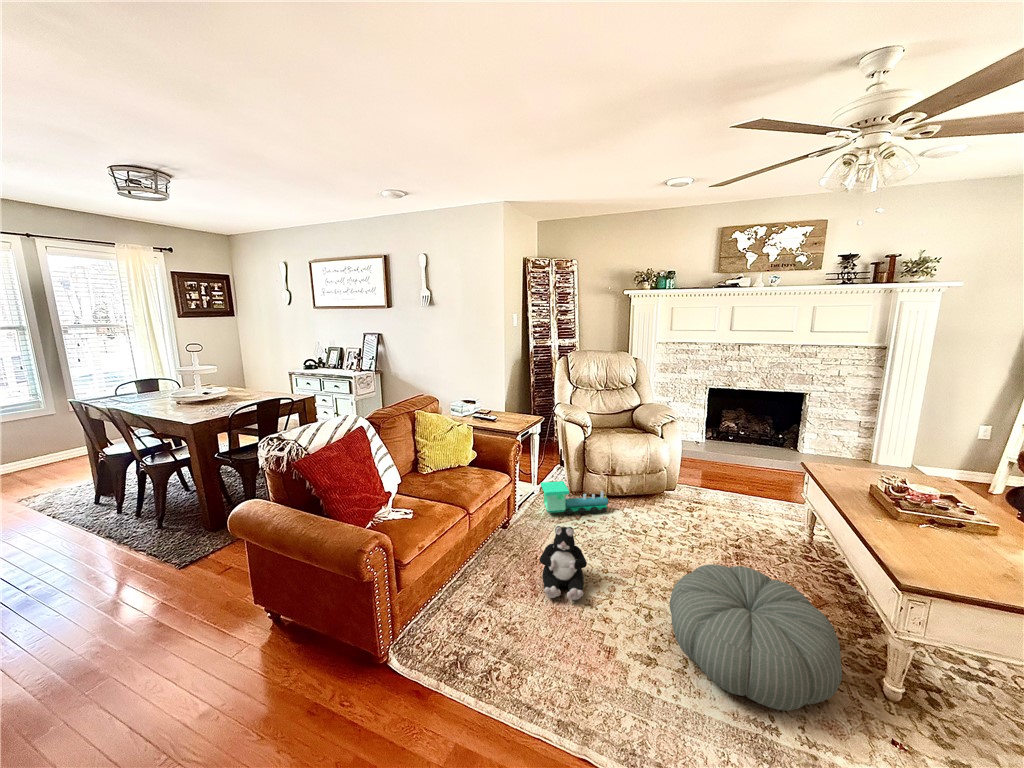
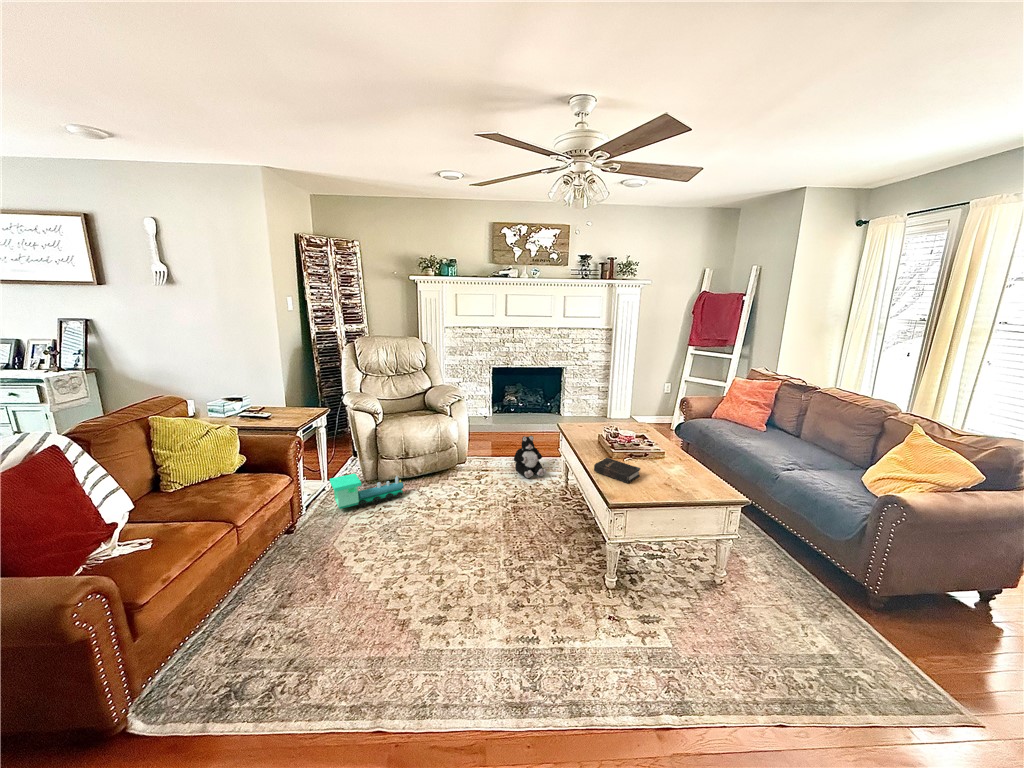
hardback book: none [868,518,956,563] -> present [594,458,640,483]
plush toy: present [540,526,587,600] -> present [514,436,547,478]
pouf: present [670,564,842,711] -> none [457,517,578,621]

